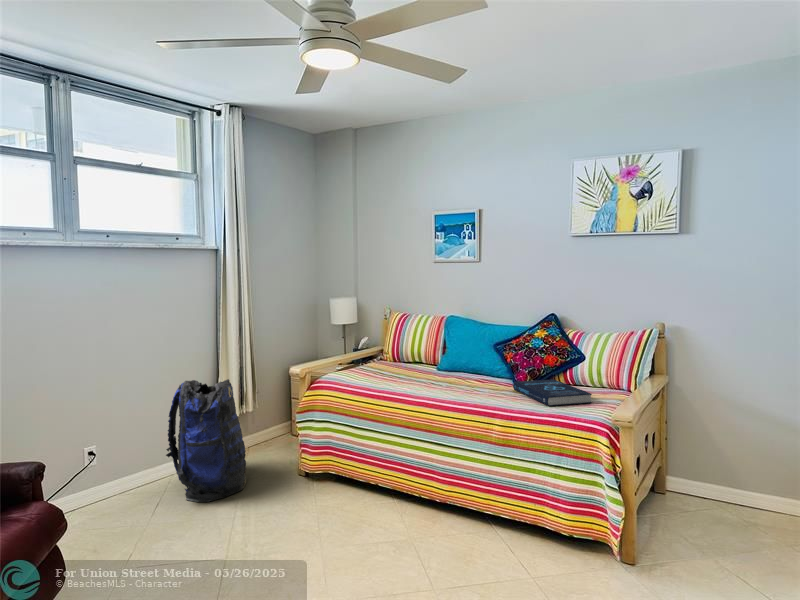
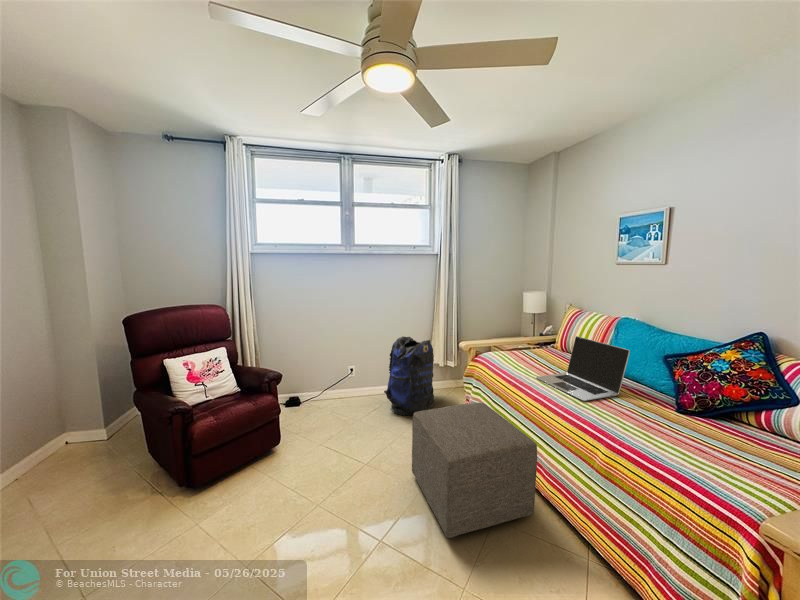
laptop: none [406,338,482,394] -> present [536,336,630,401]
book: present [513,379,592,406] -> none [659,405,780,476]
ottoman: none [298,431,443,570] -> present [412,403,537,538]

